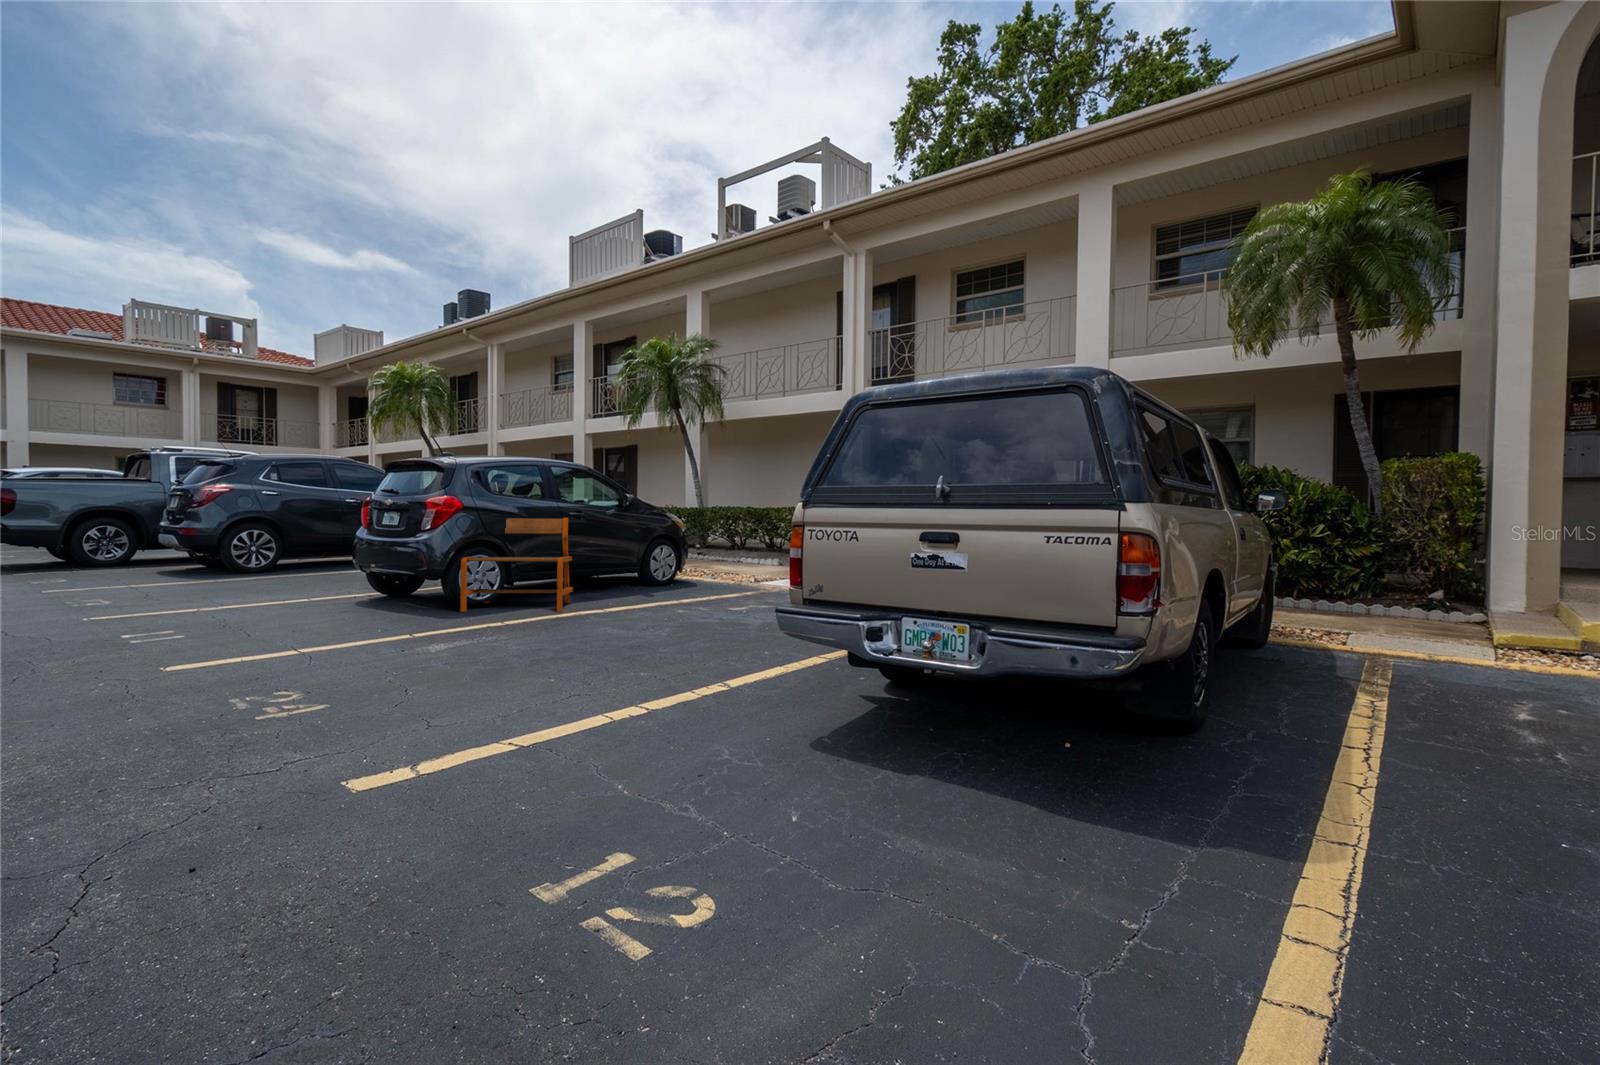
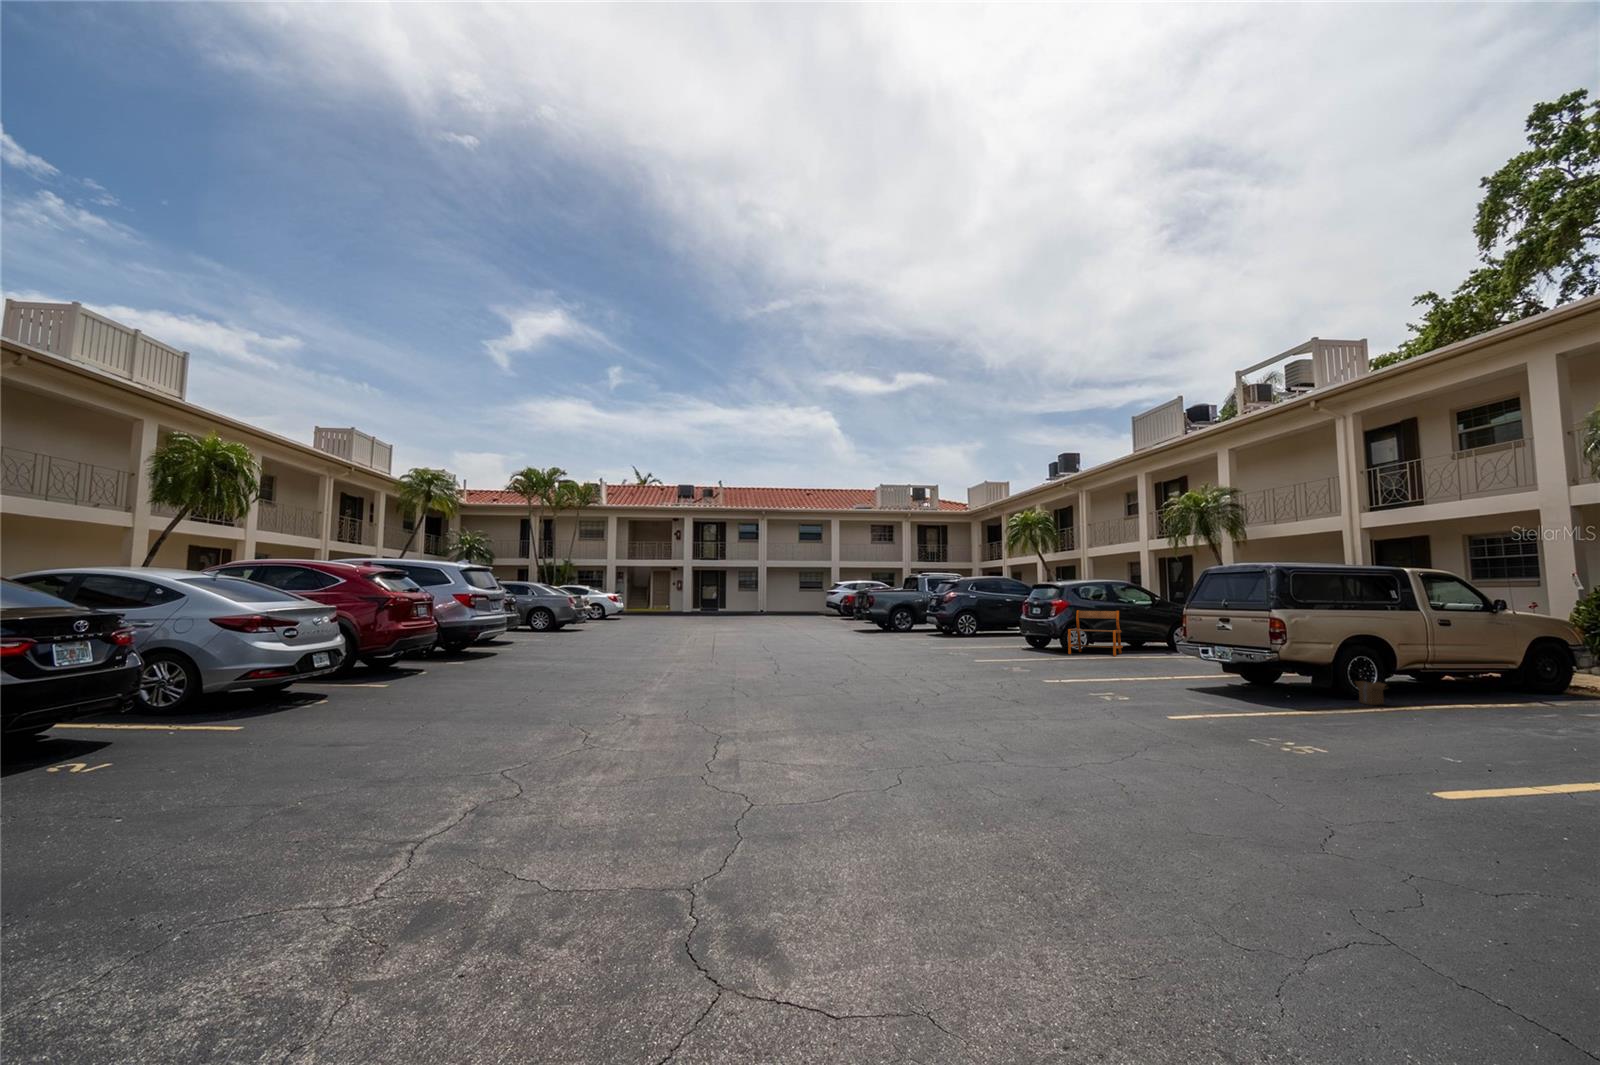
cardboard box: none [1207,684,1286,752] -> present [1355,681,1386,705]

